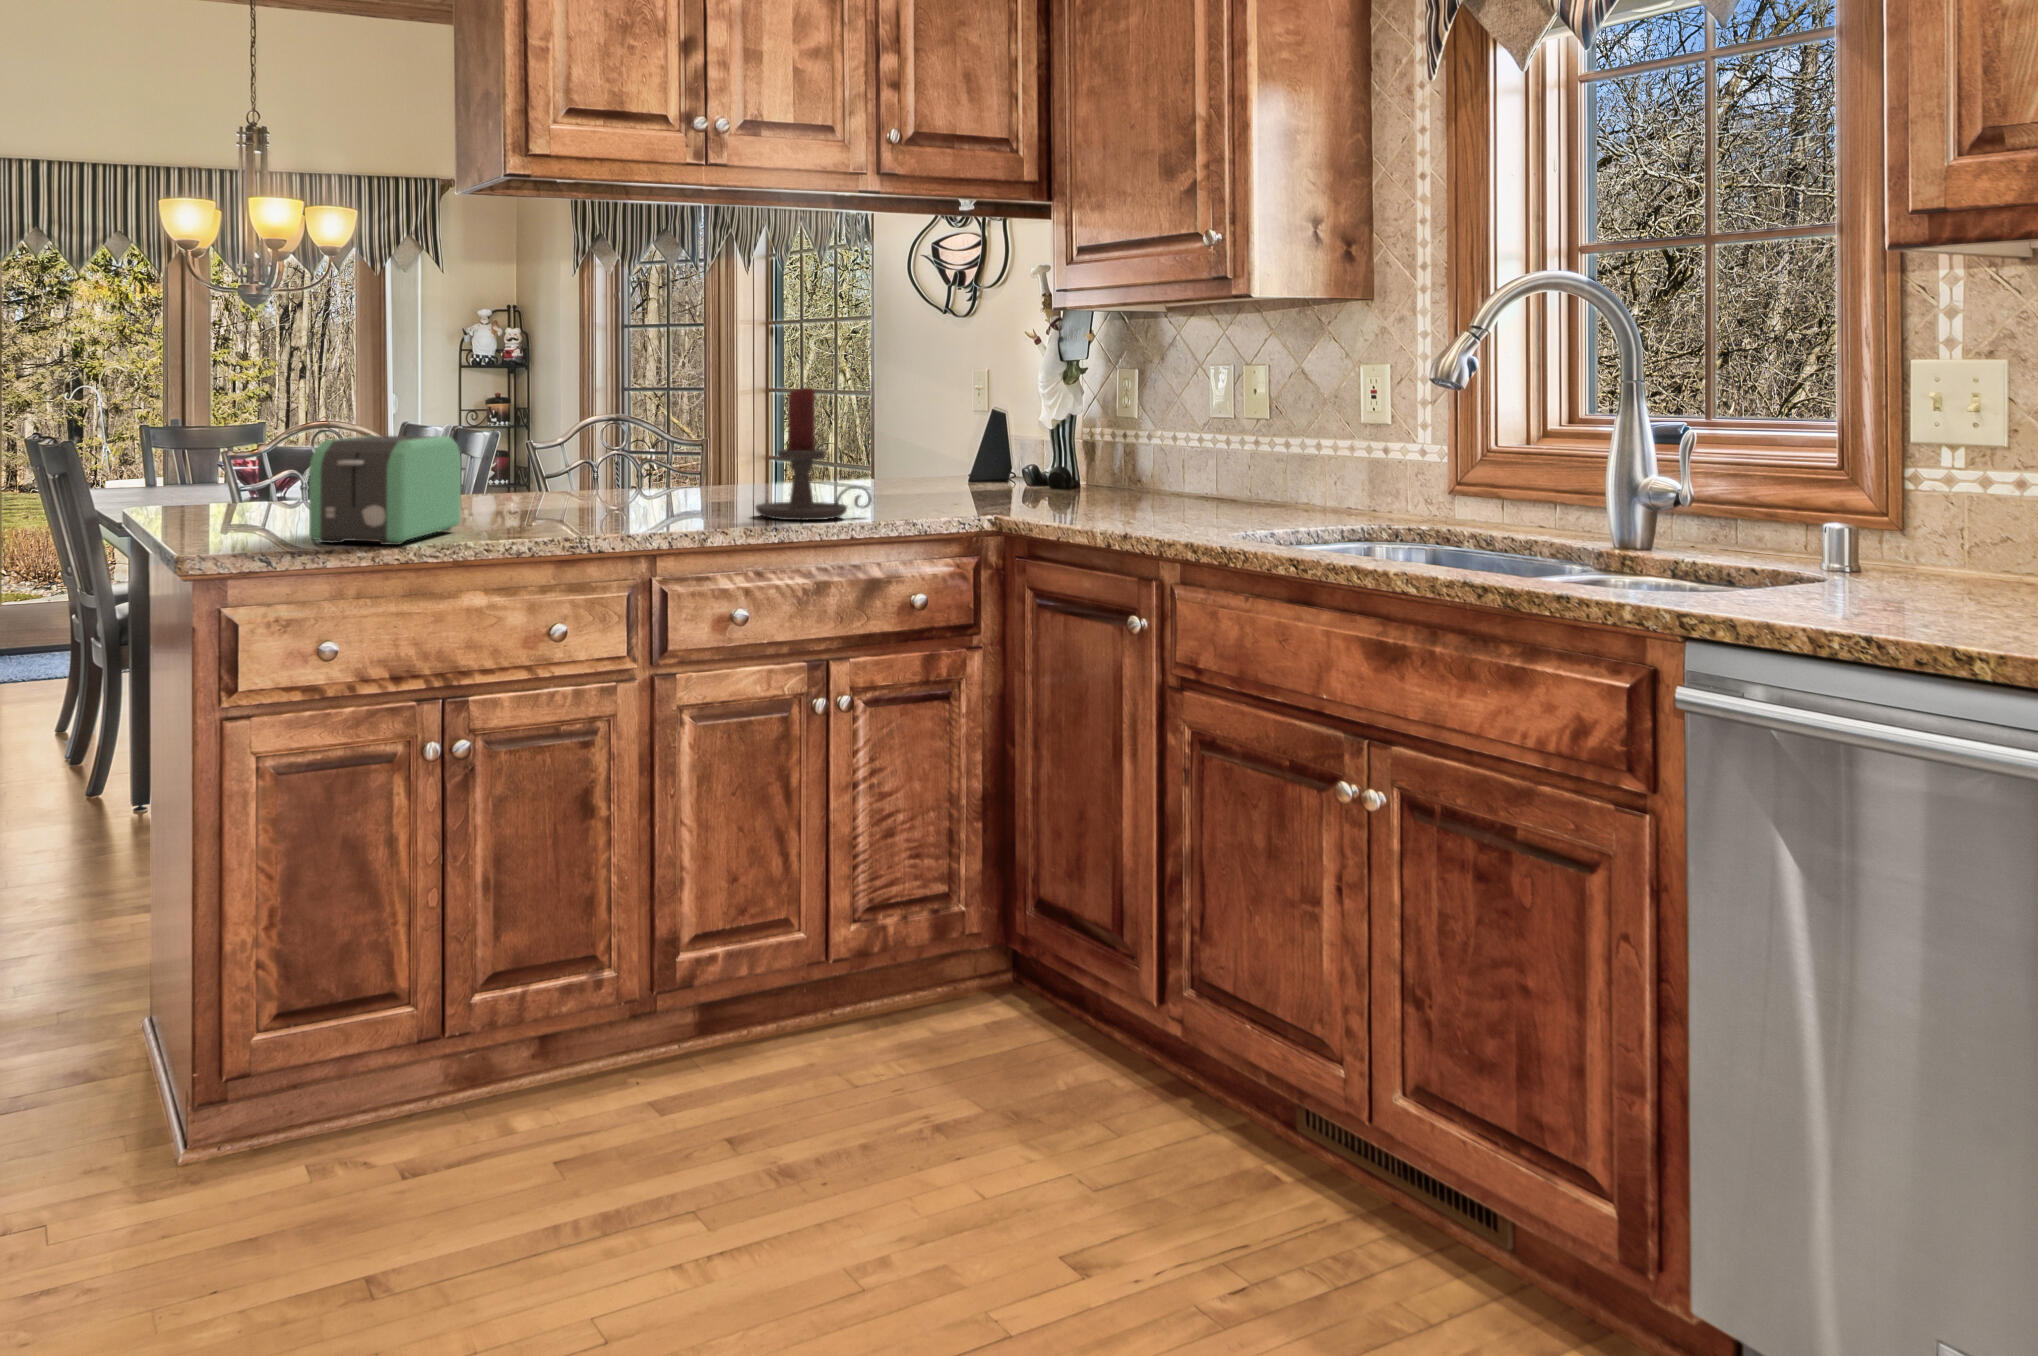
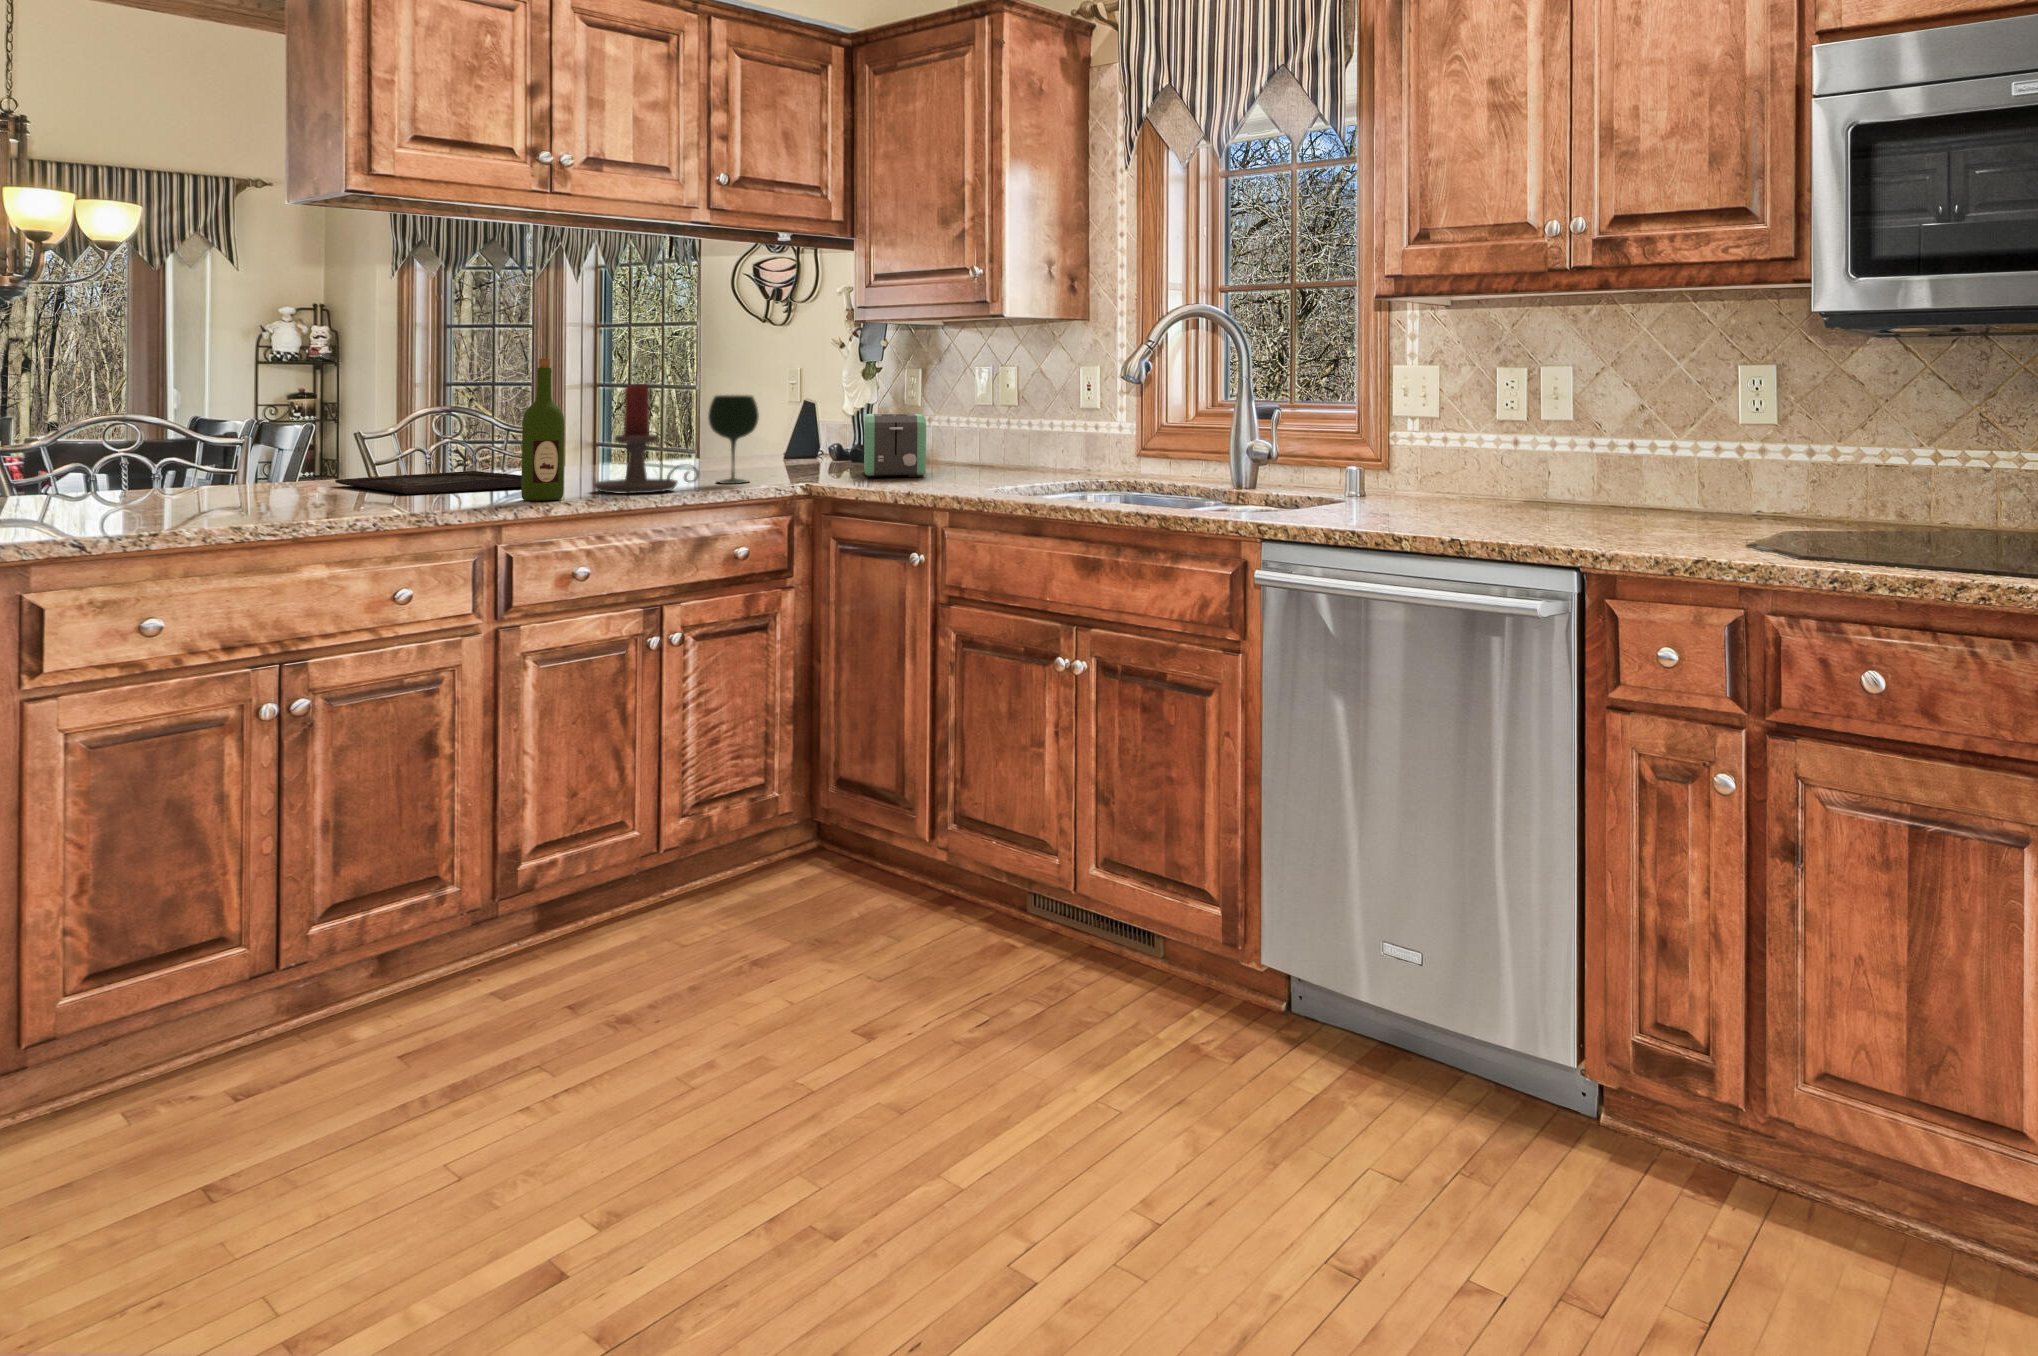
wine bottle: none [678,359,722,526] -> present [521,359,564,501]
wine glass: none [882,402,940,510] -> present [708,395,759,484]
toaster: present [309,436,461,545] -> present [864,414,926,477]
tray: none [503,486,704,512] -> present [335,471,522,494]

